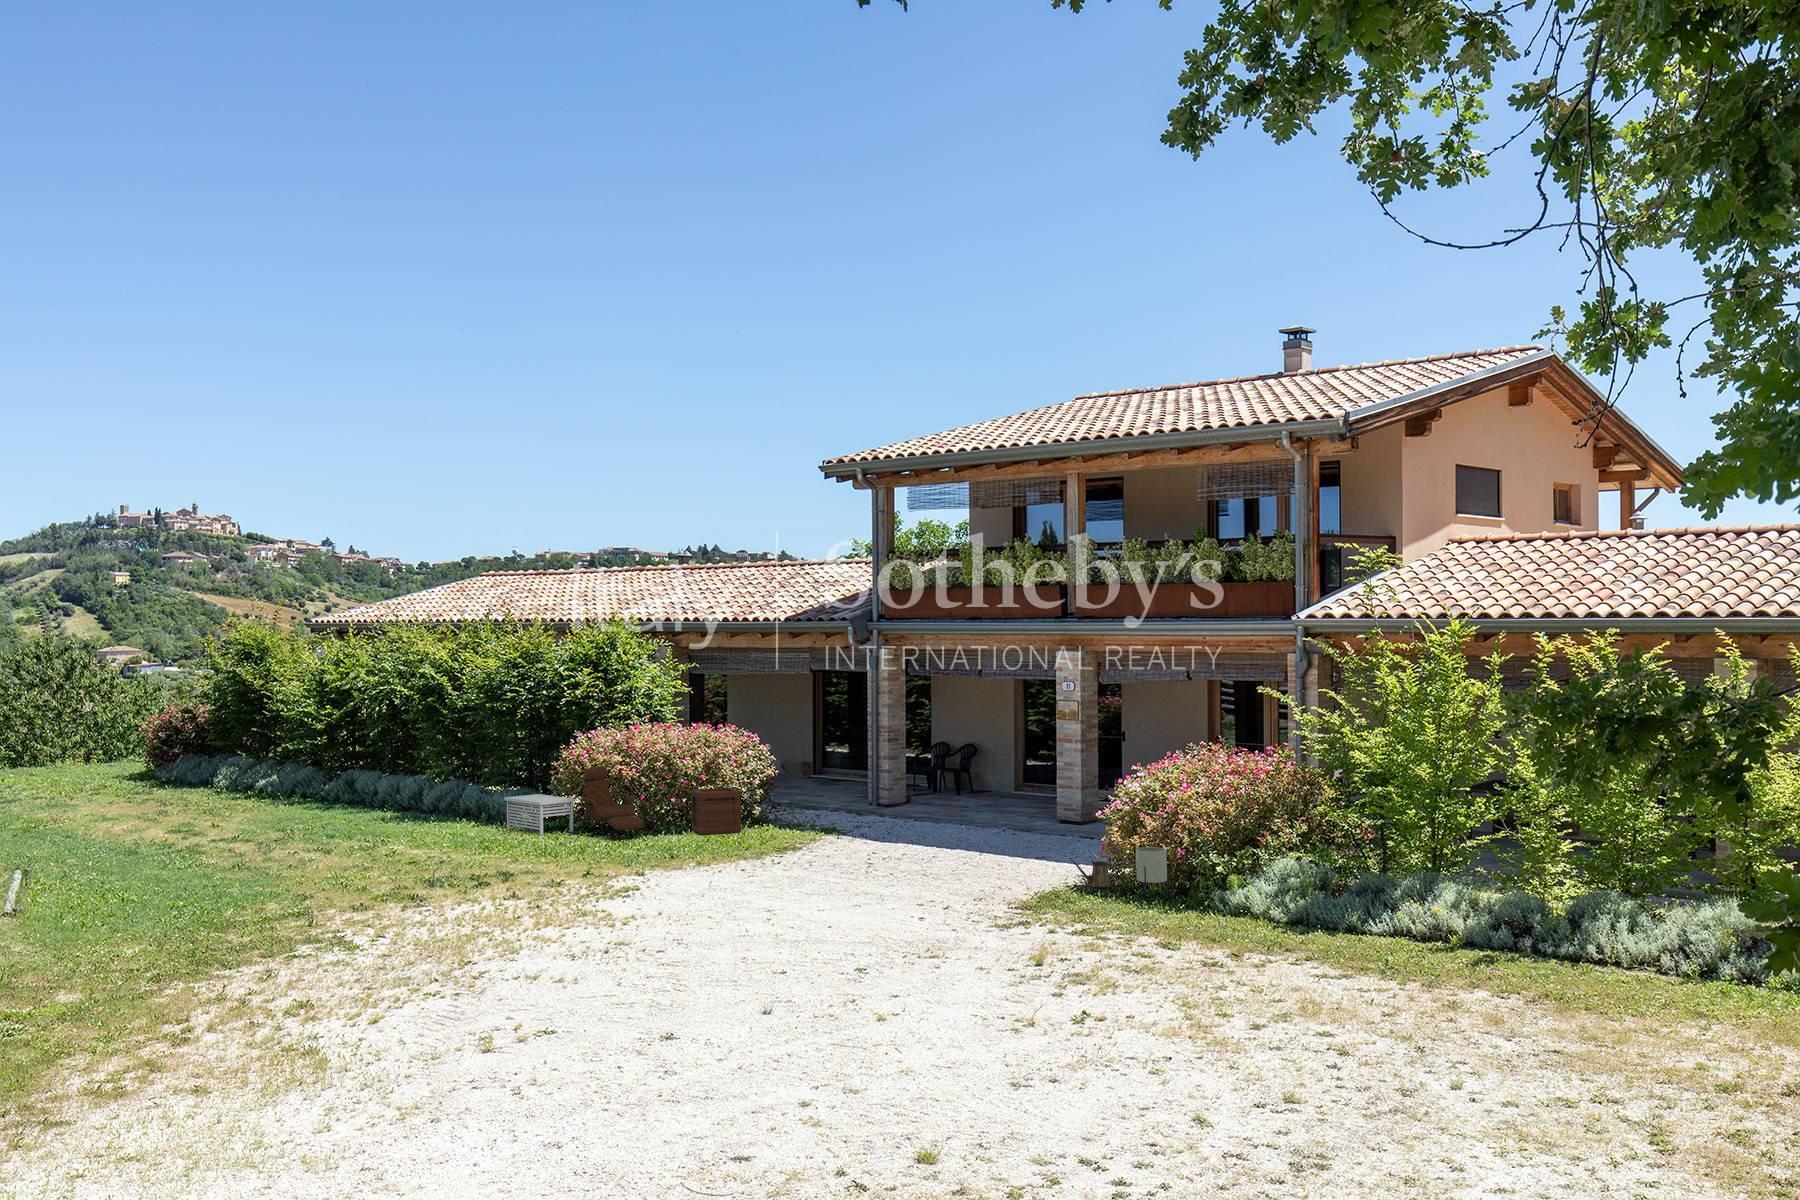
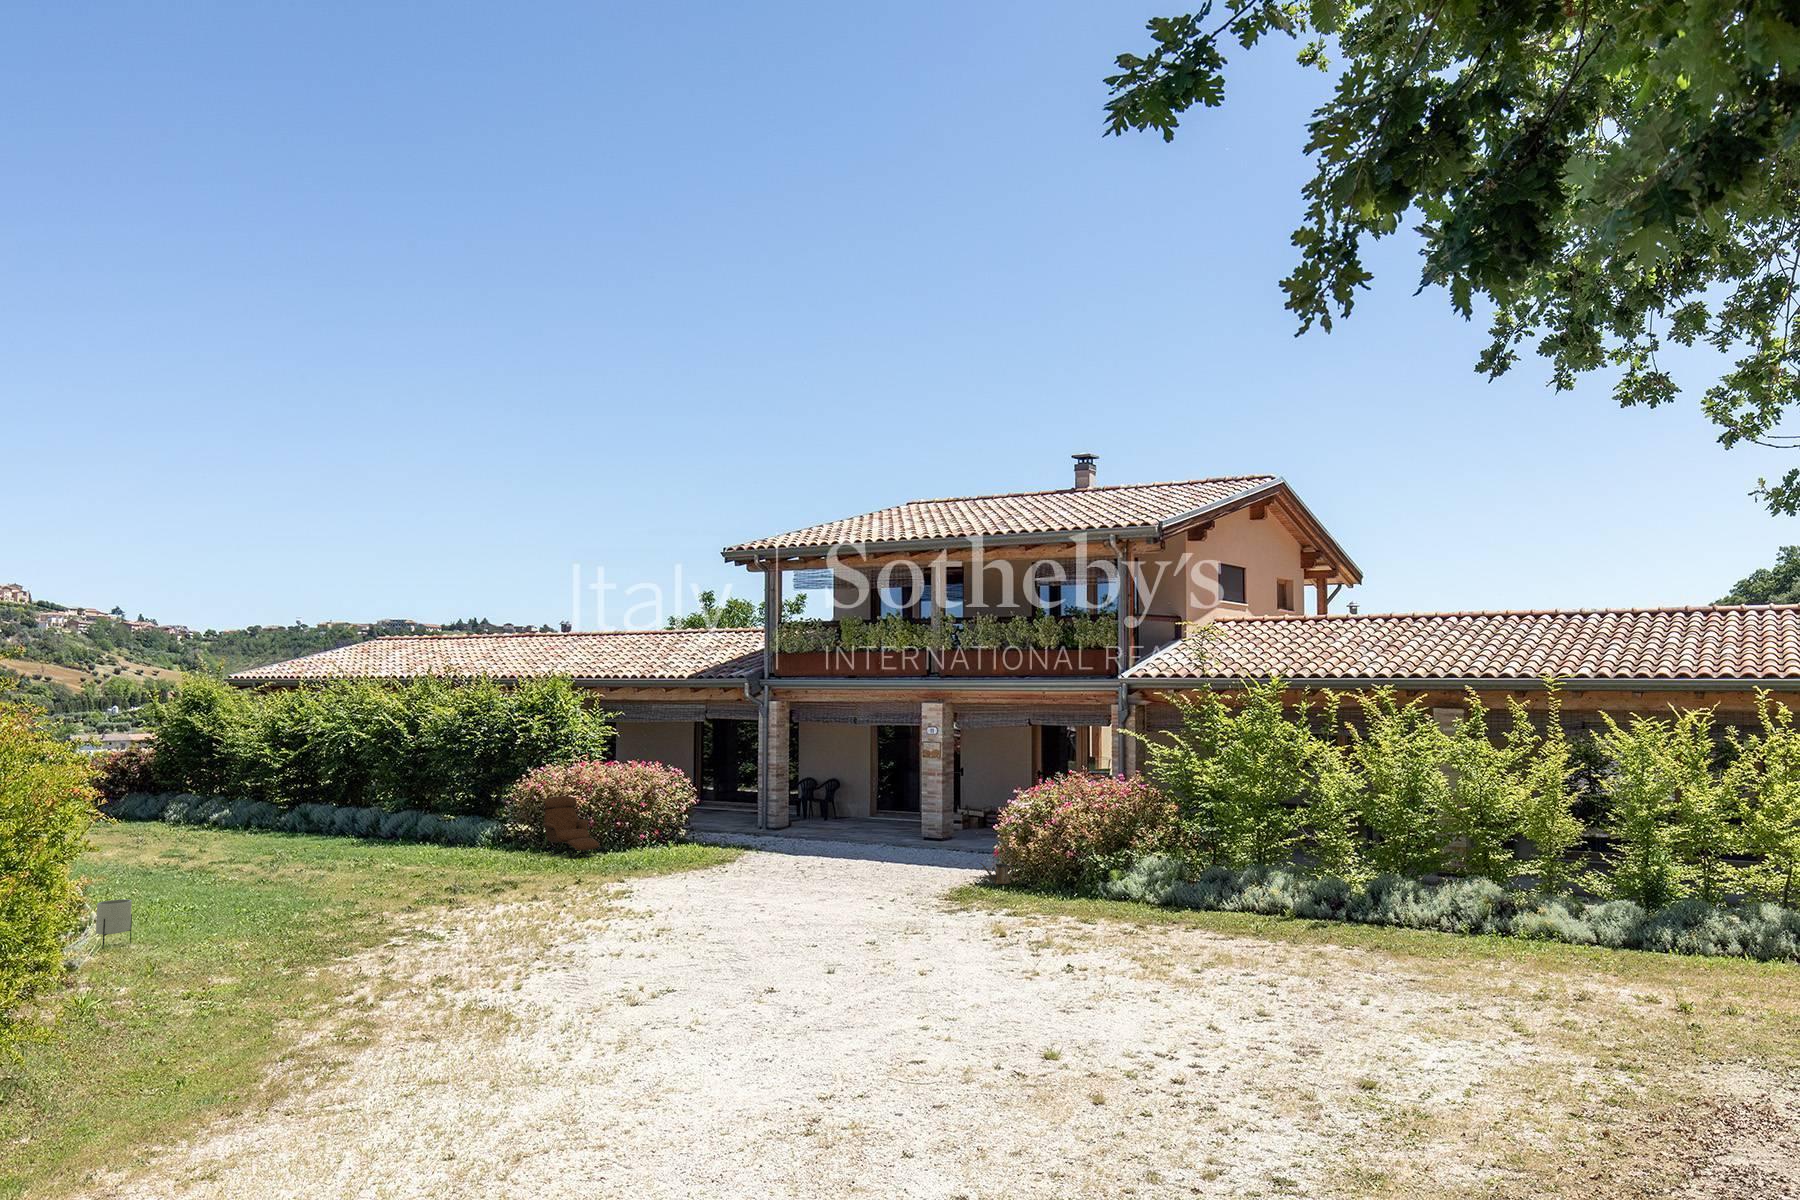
wooden crate: present [691,788,741,835] -> none [635,813,679,853]
storage bench: present [504,794,575,835] -> none [468,821,534,856]
planter: present [1136,847,1168,897] -> present [96,899,132,949]

